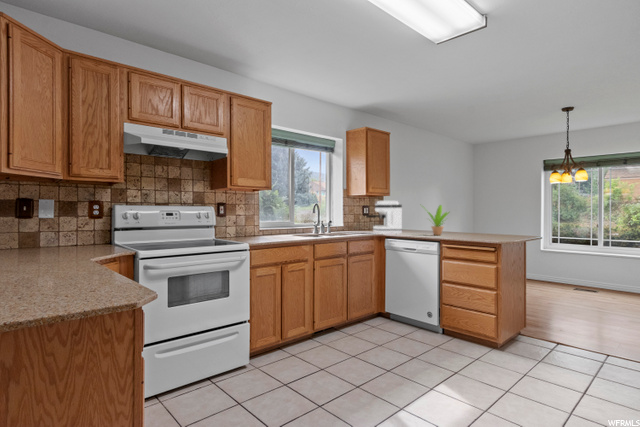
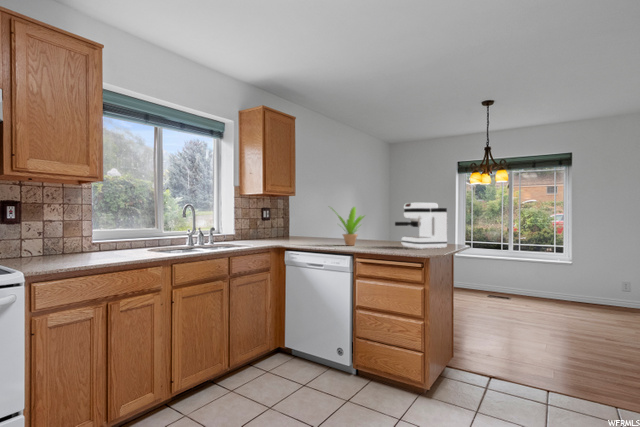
coffee maker: present [366,201,402,234] -> present [395,203,447,249]

